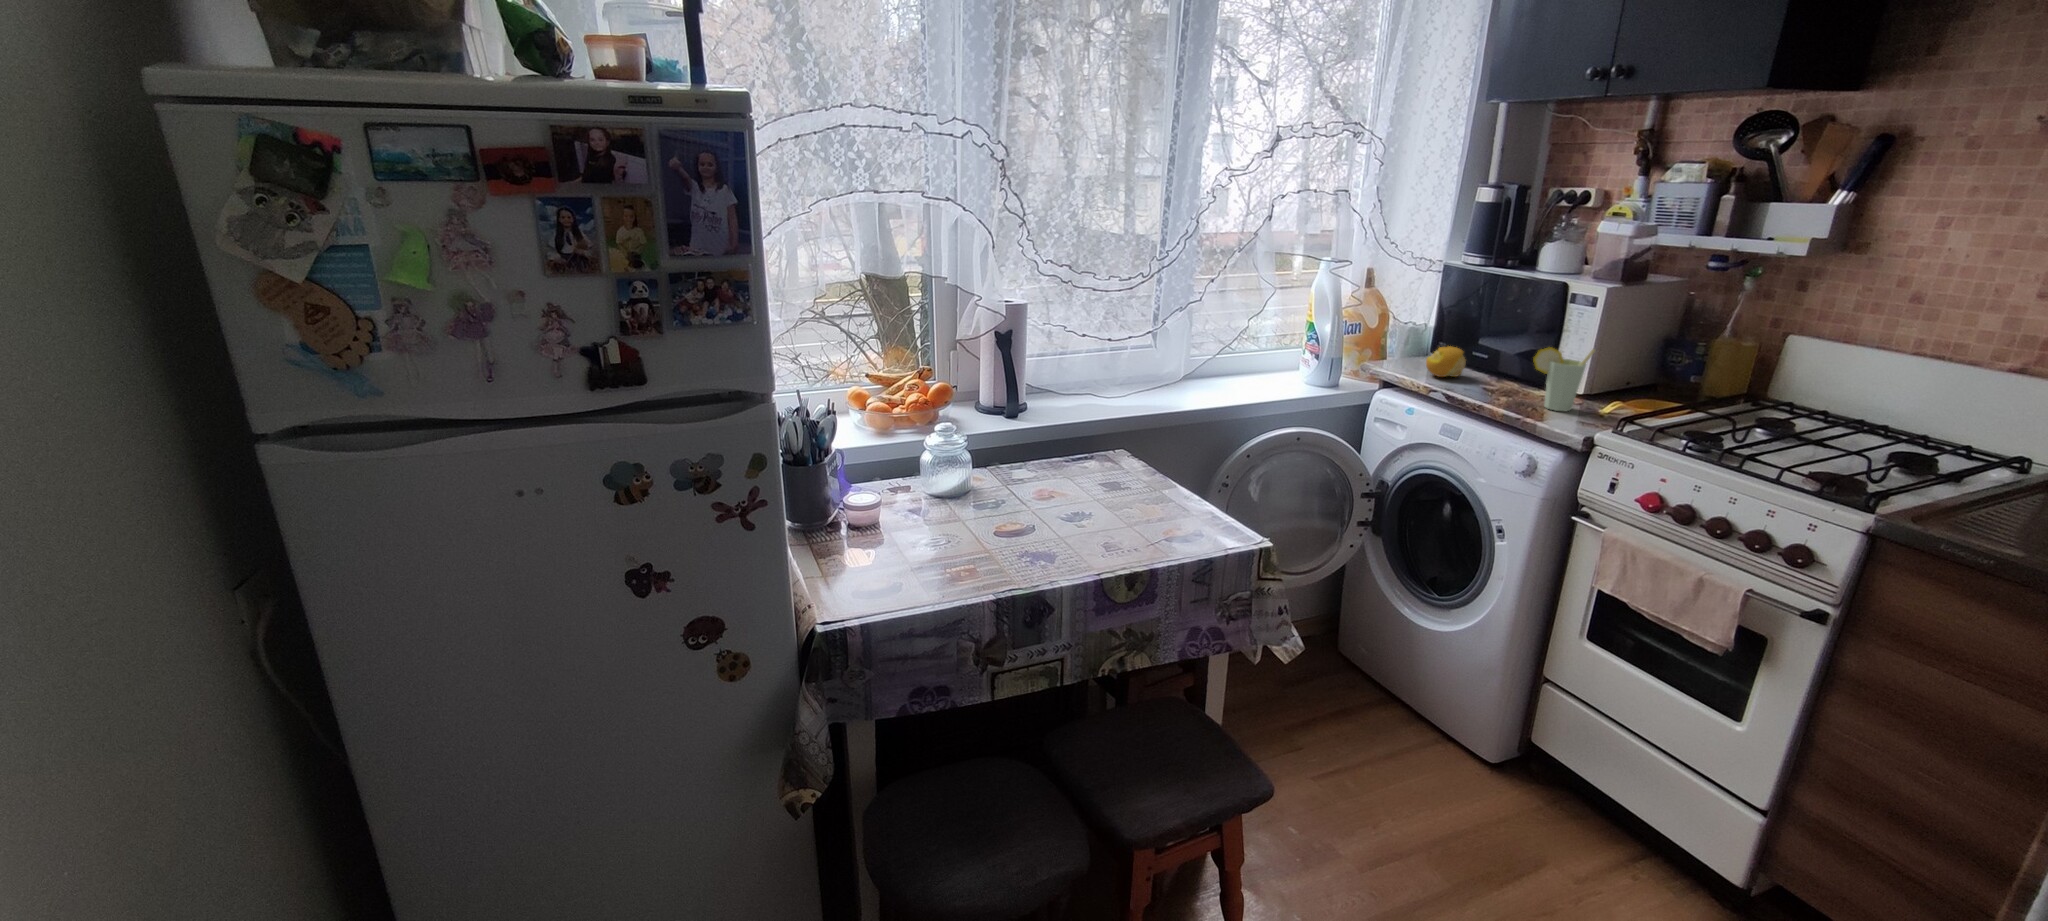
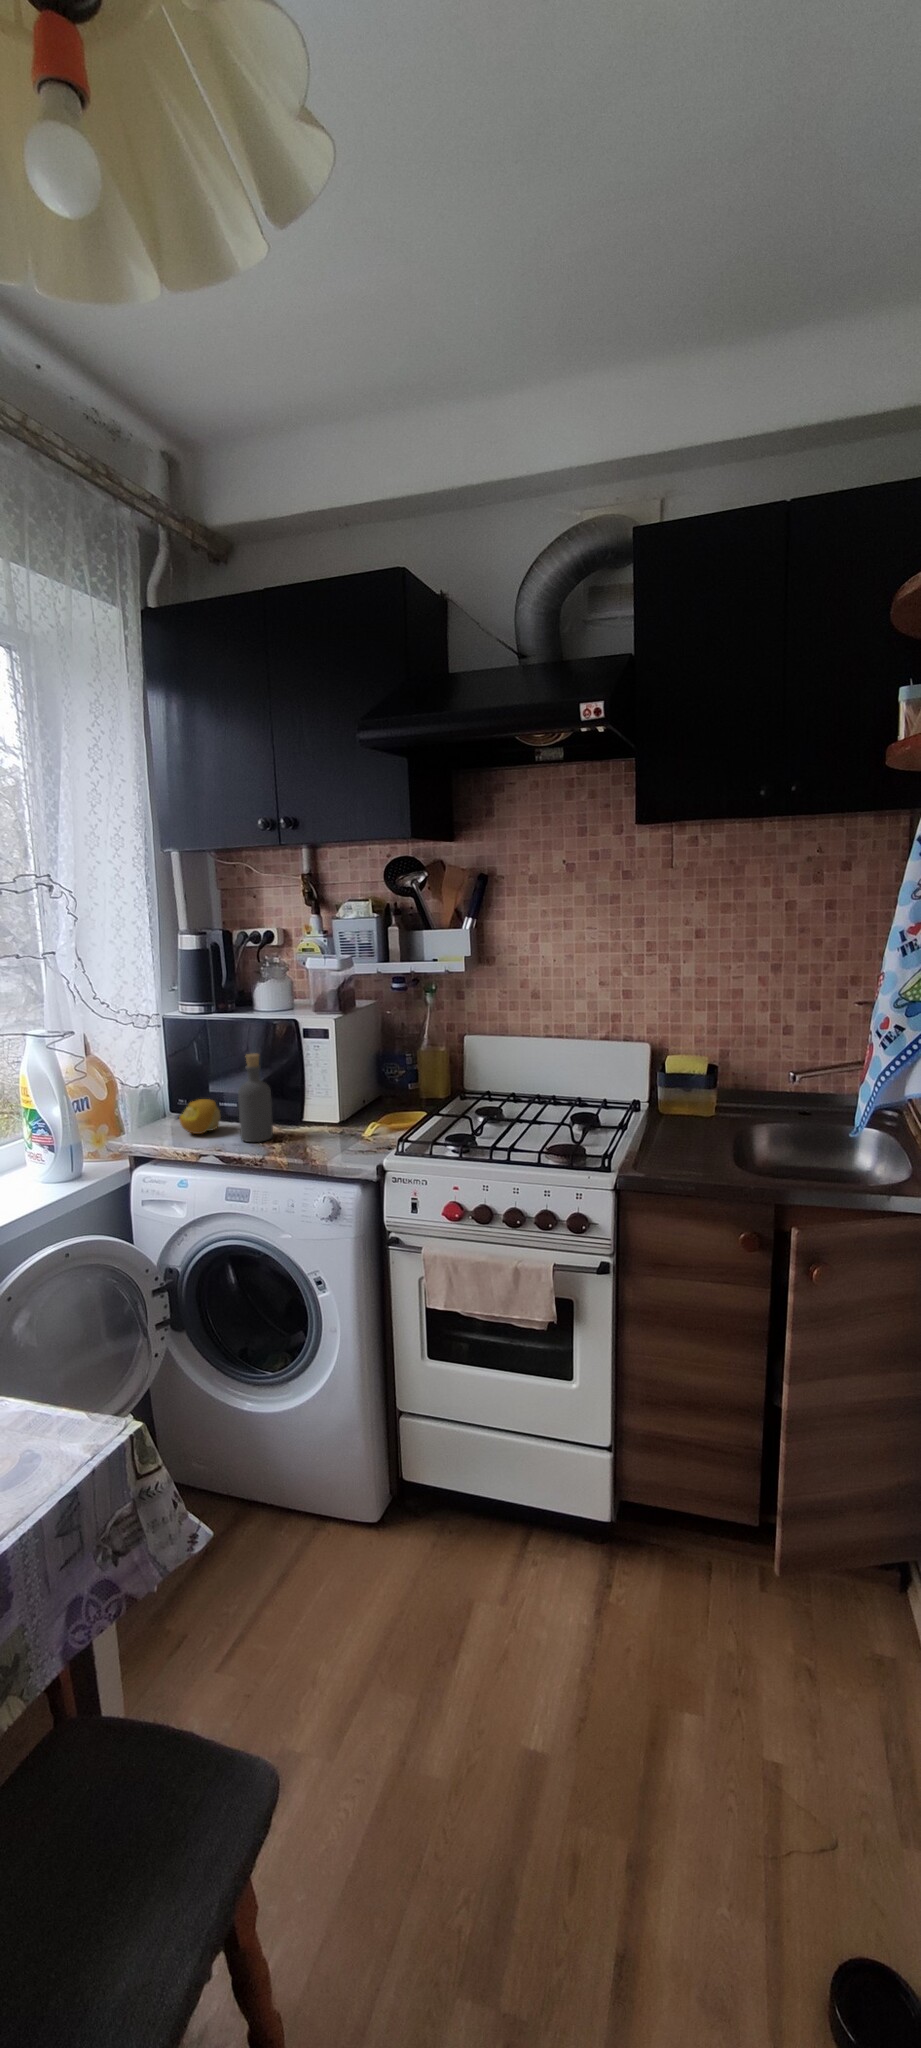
bottle: none [1472,311,1514,395] -> present [238,1053,273,1142]
cup: present [1533,347,1595,411] -> none [297,1075,348,1142]

